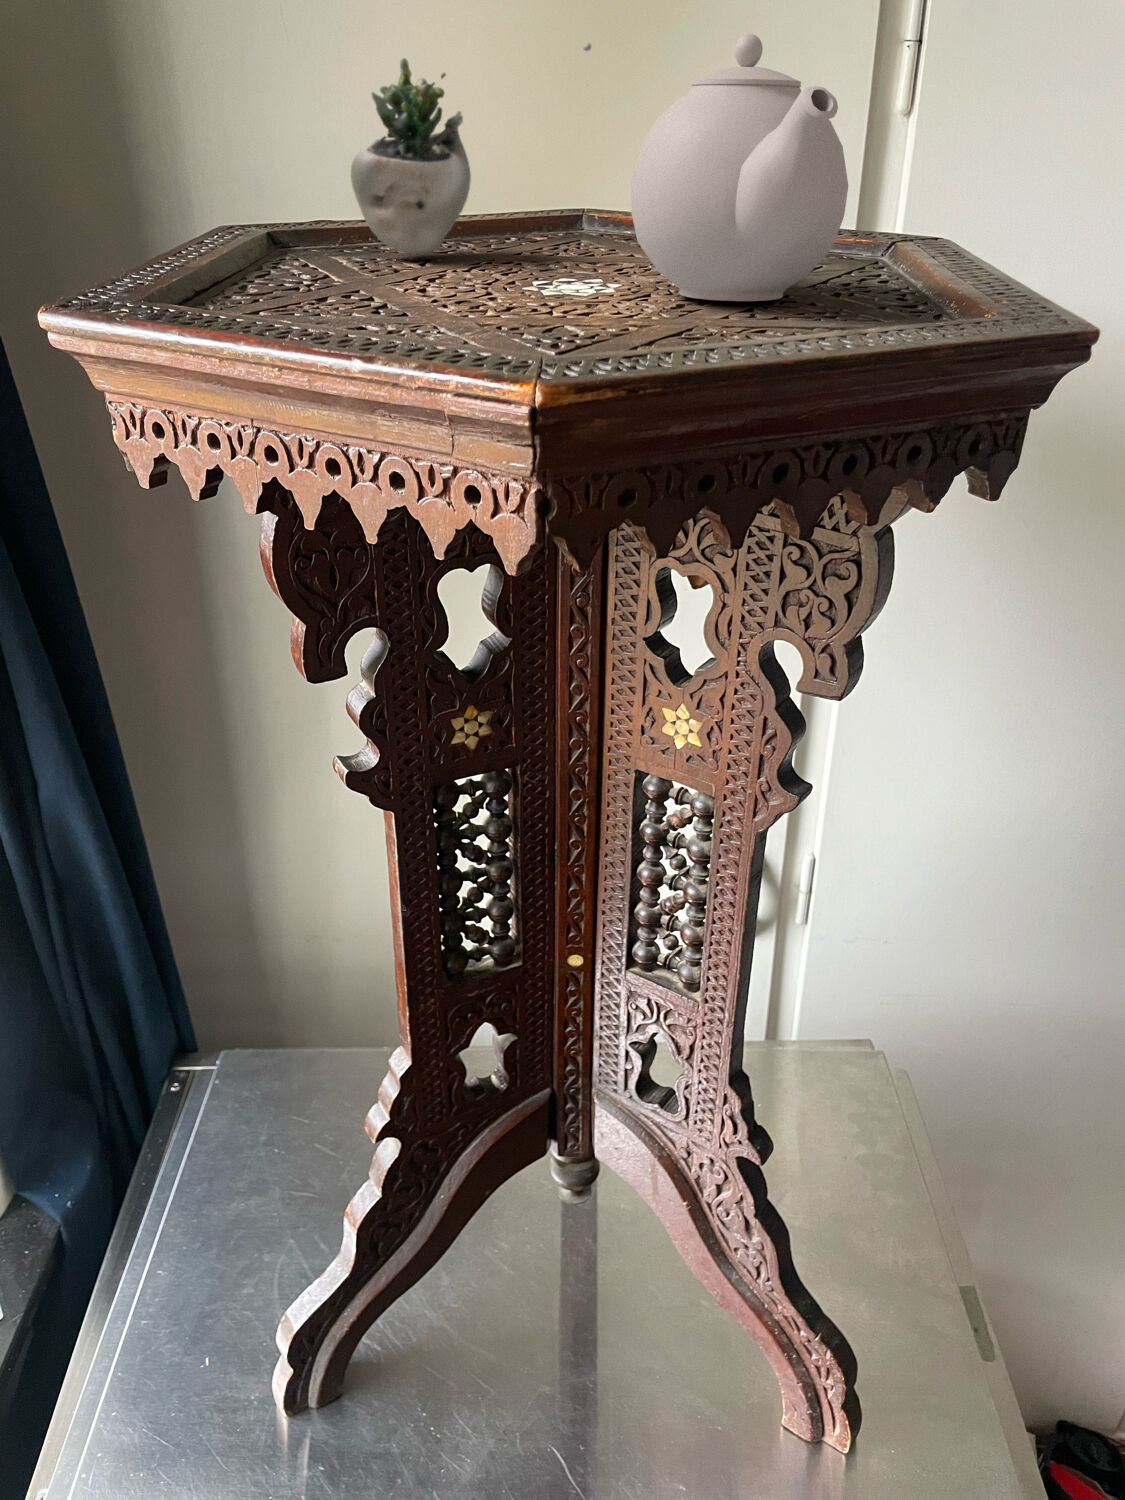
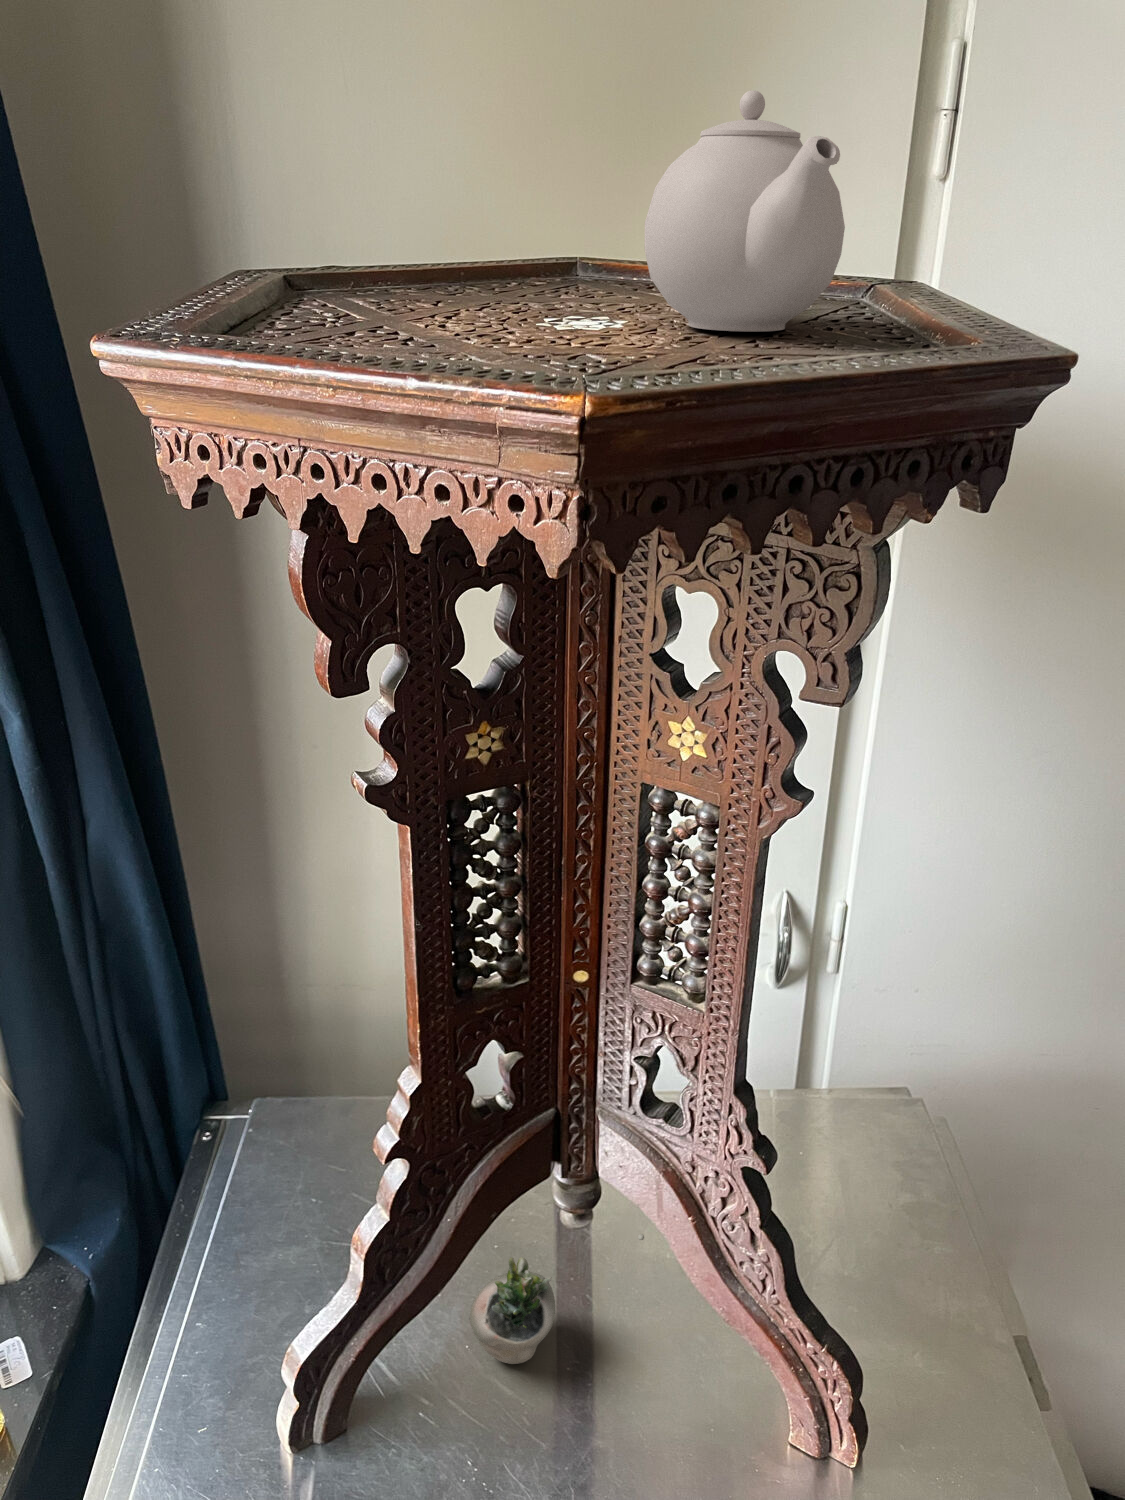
succulent plant: present [351,43,591,256] -> present [470,1234,644,1364]

